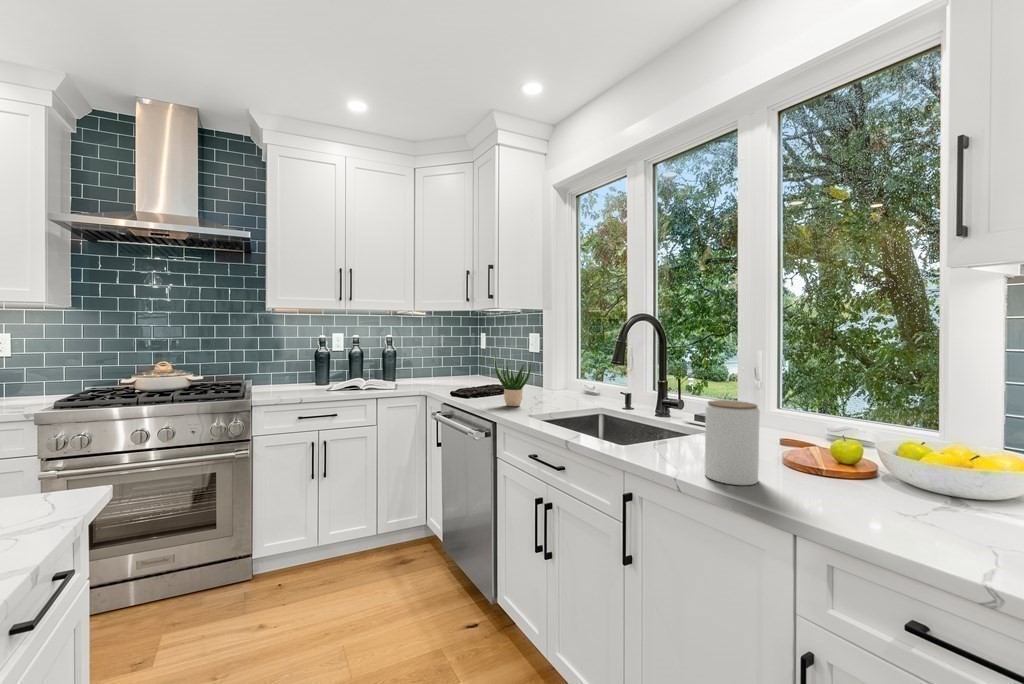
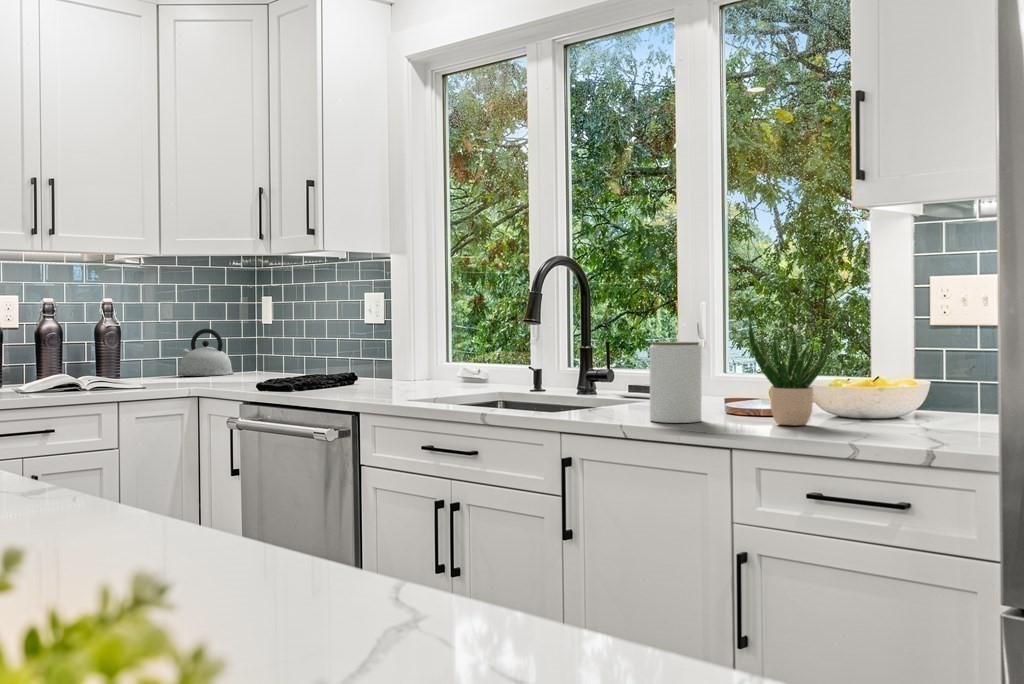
kettle: none [431,351,462,378] -> present [178,329,233,376]
potted plant: present [495,355,531,406] -> present [749,312,831,425]

